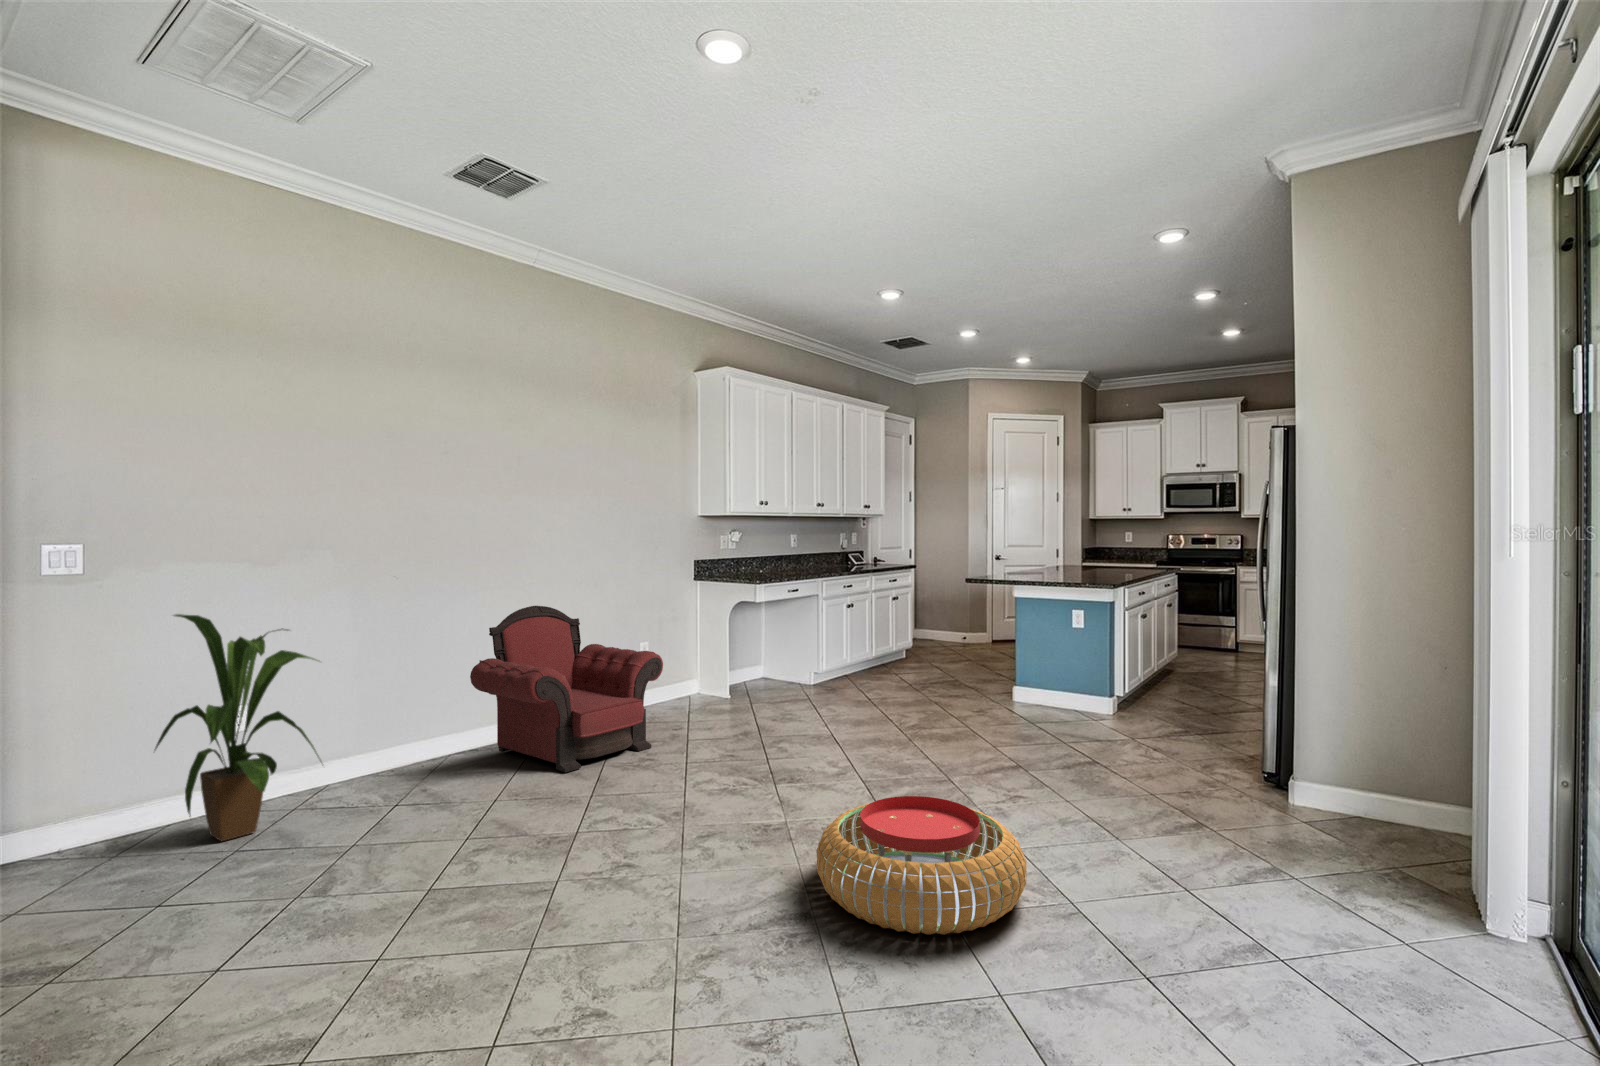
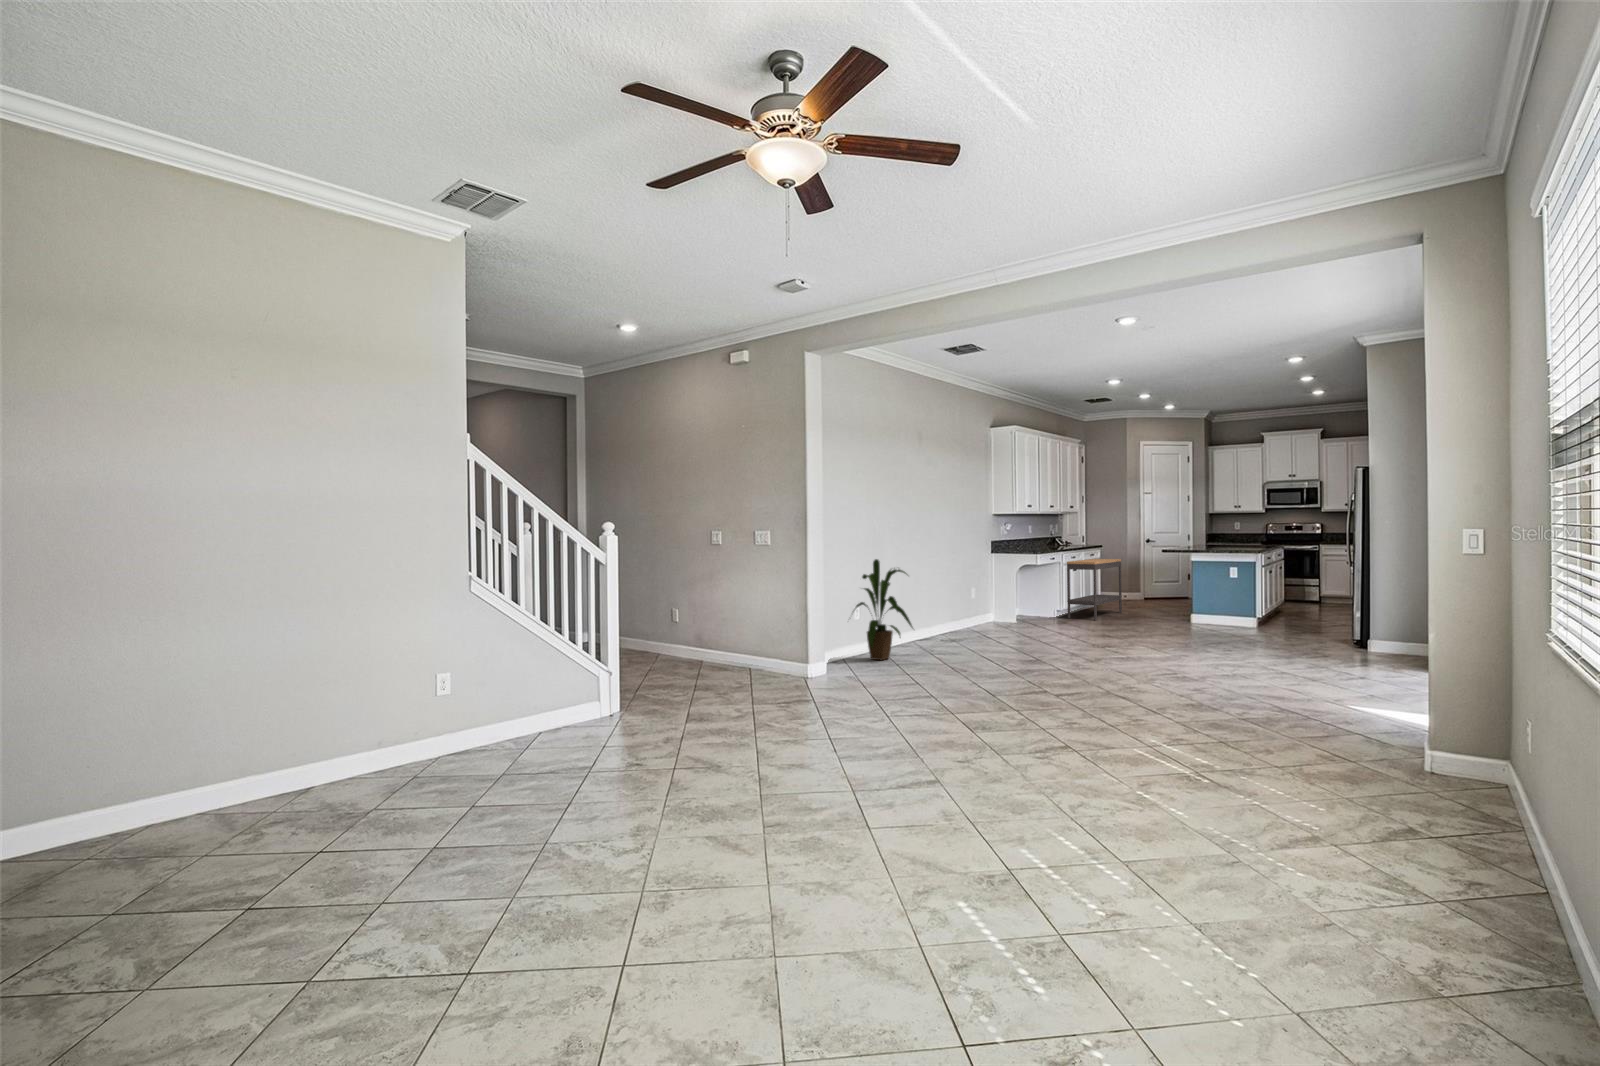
console table: none [828,586,930,691] -> present [1067,559,1122,620]
armchair: present [470,606,663,772] -> none [925,564,1013,645]
pouf: present [816,796,1027,935] -> none [1166,634,1263,674]

